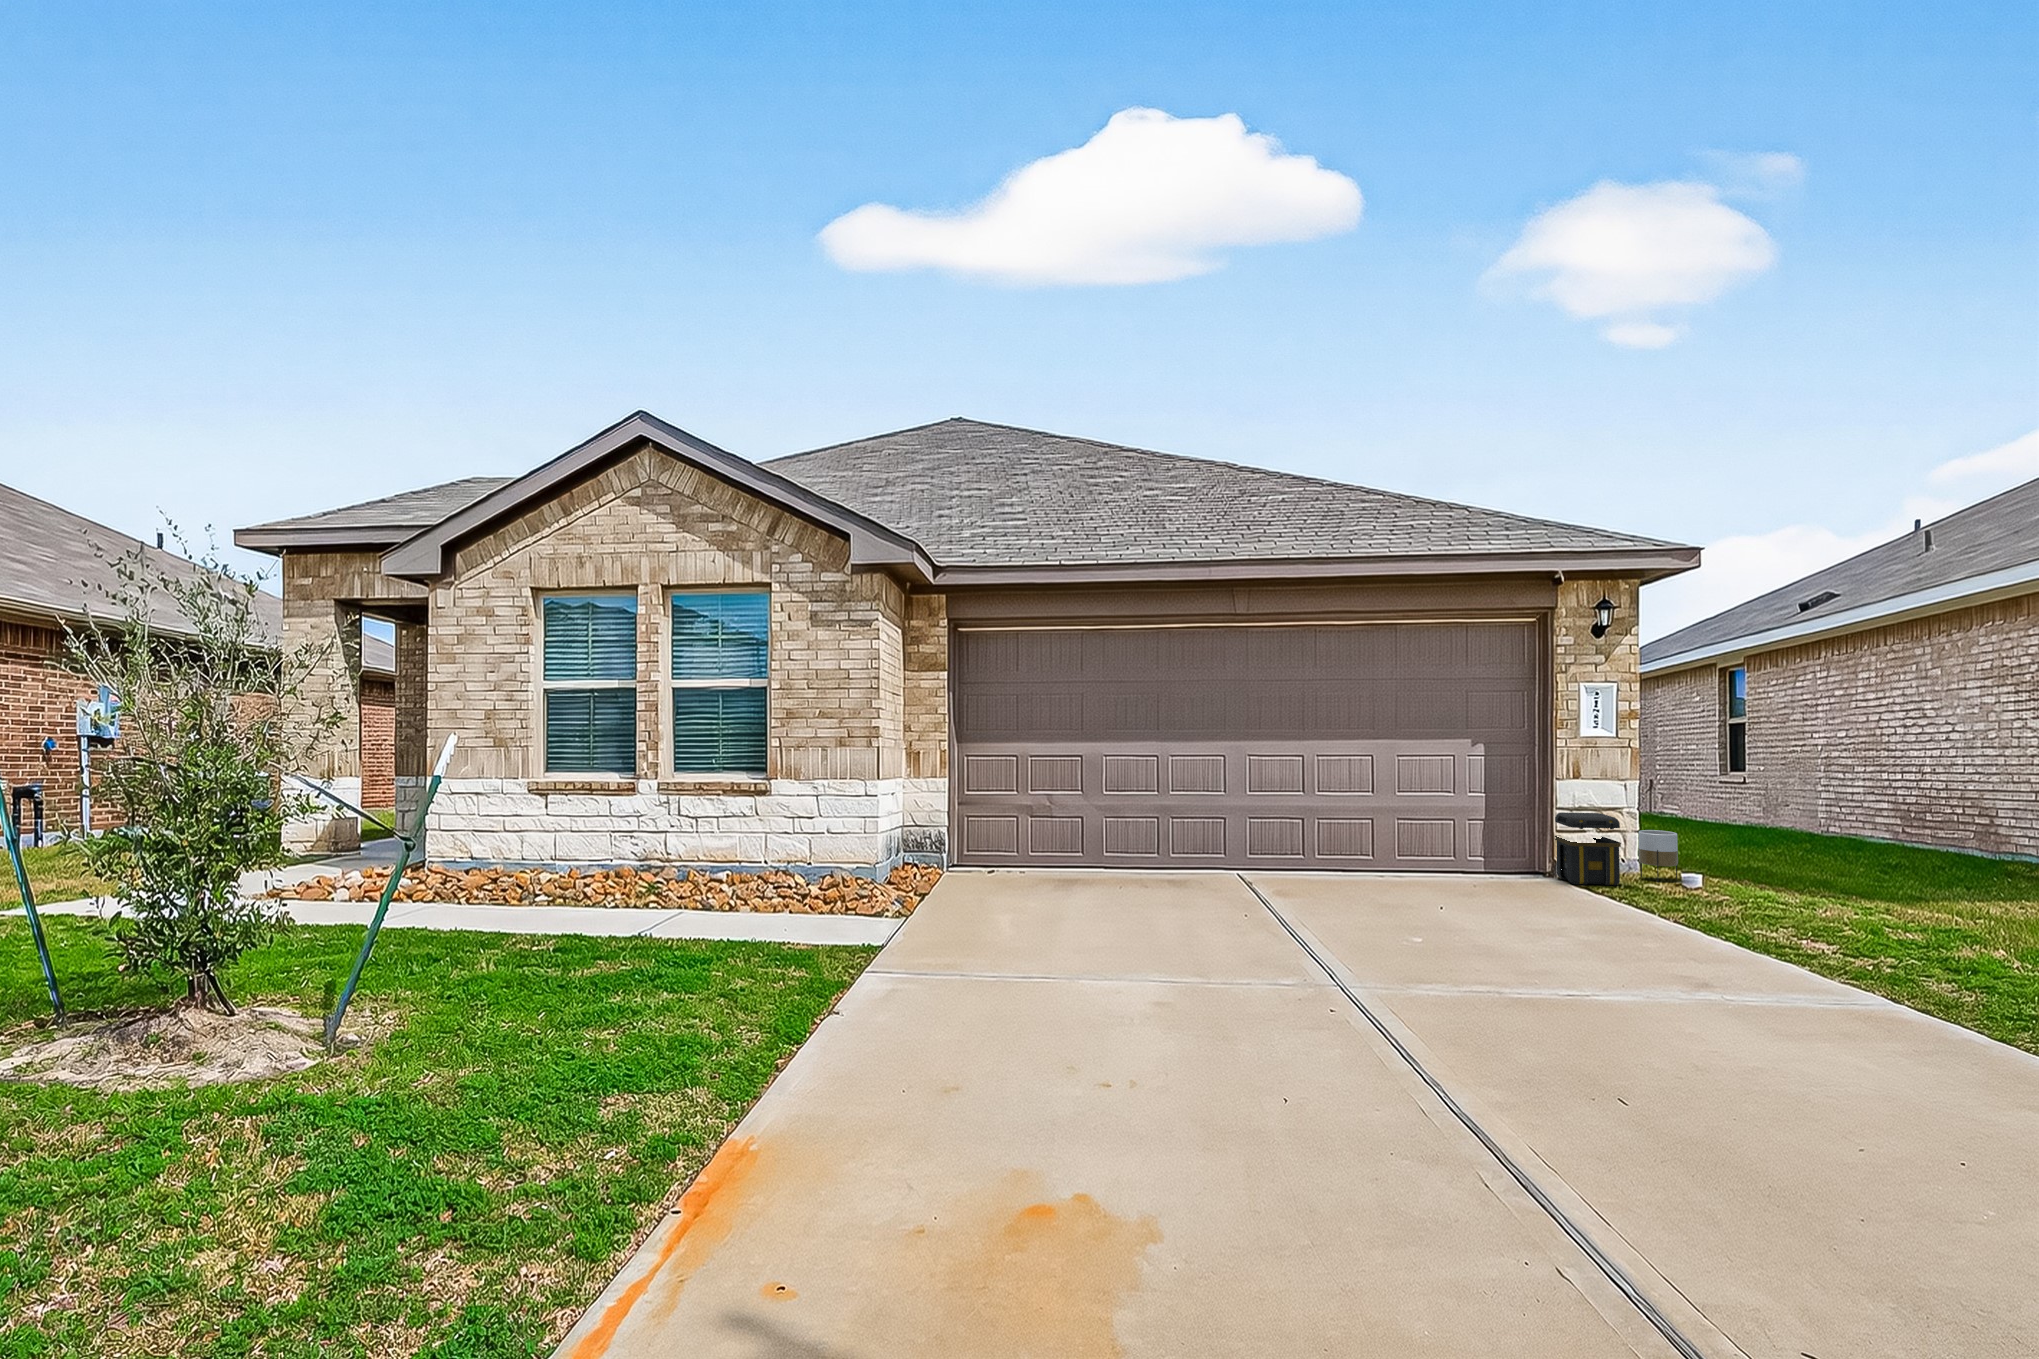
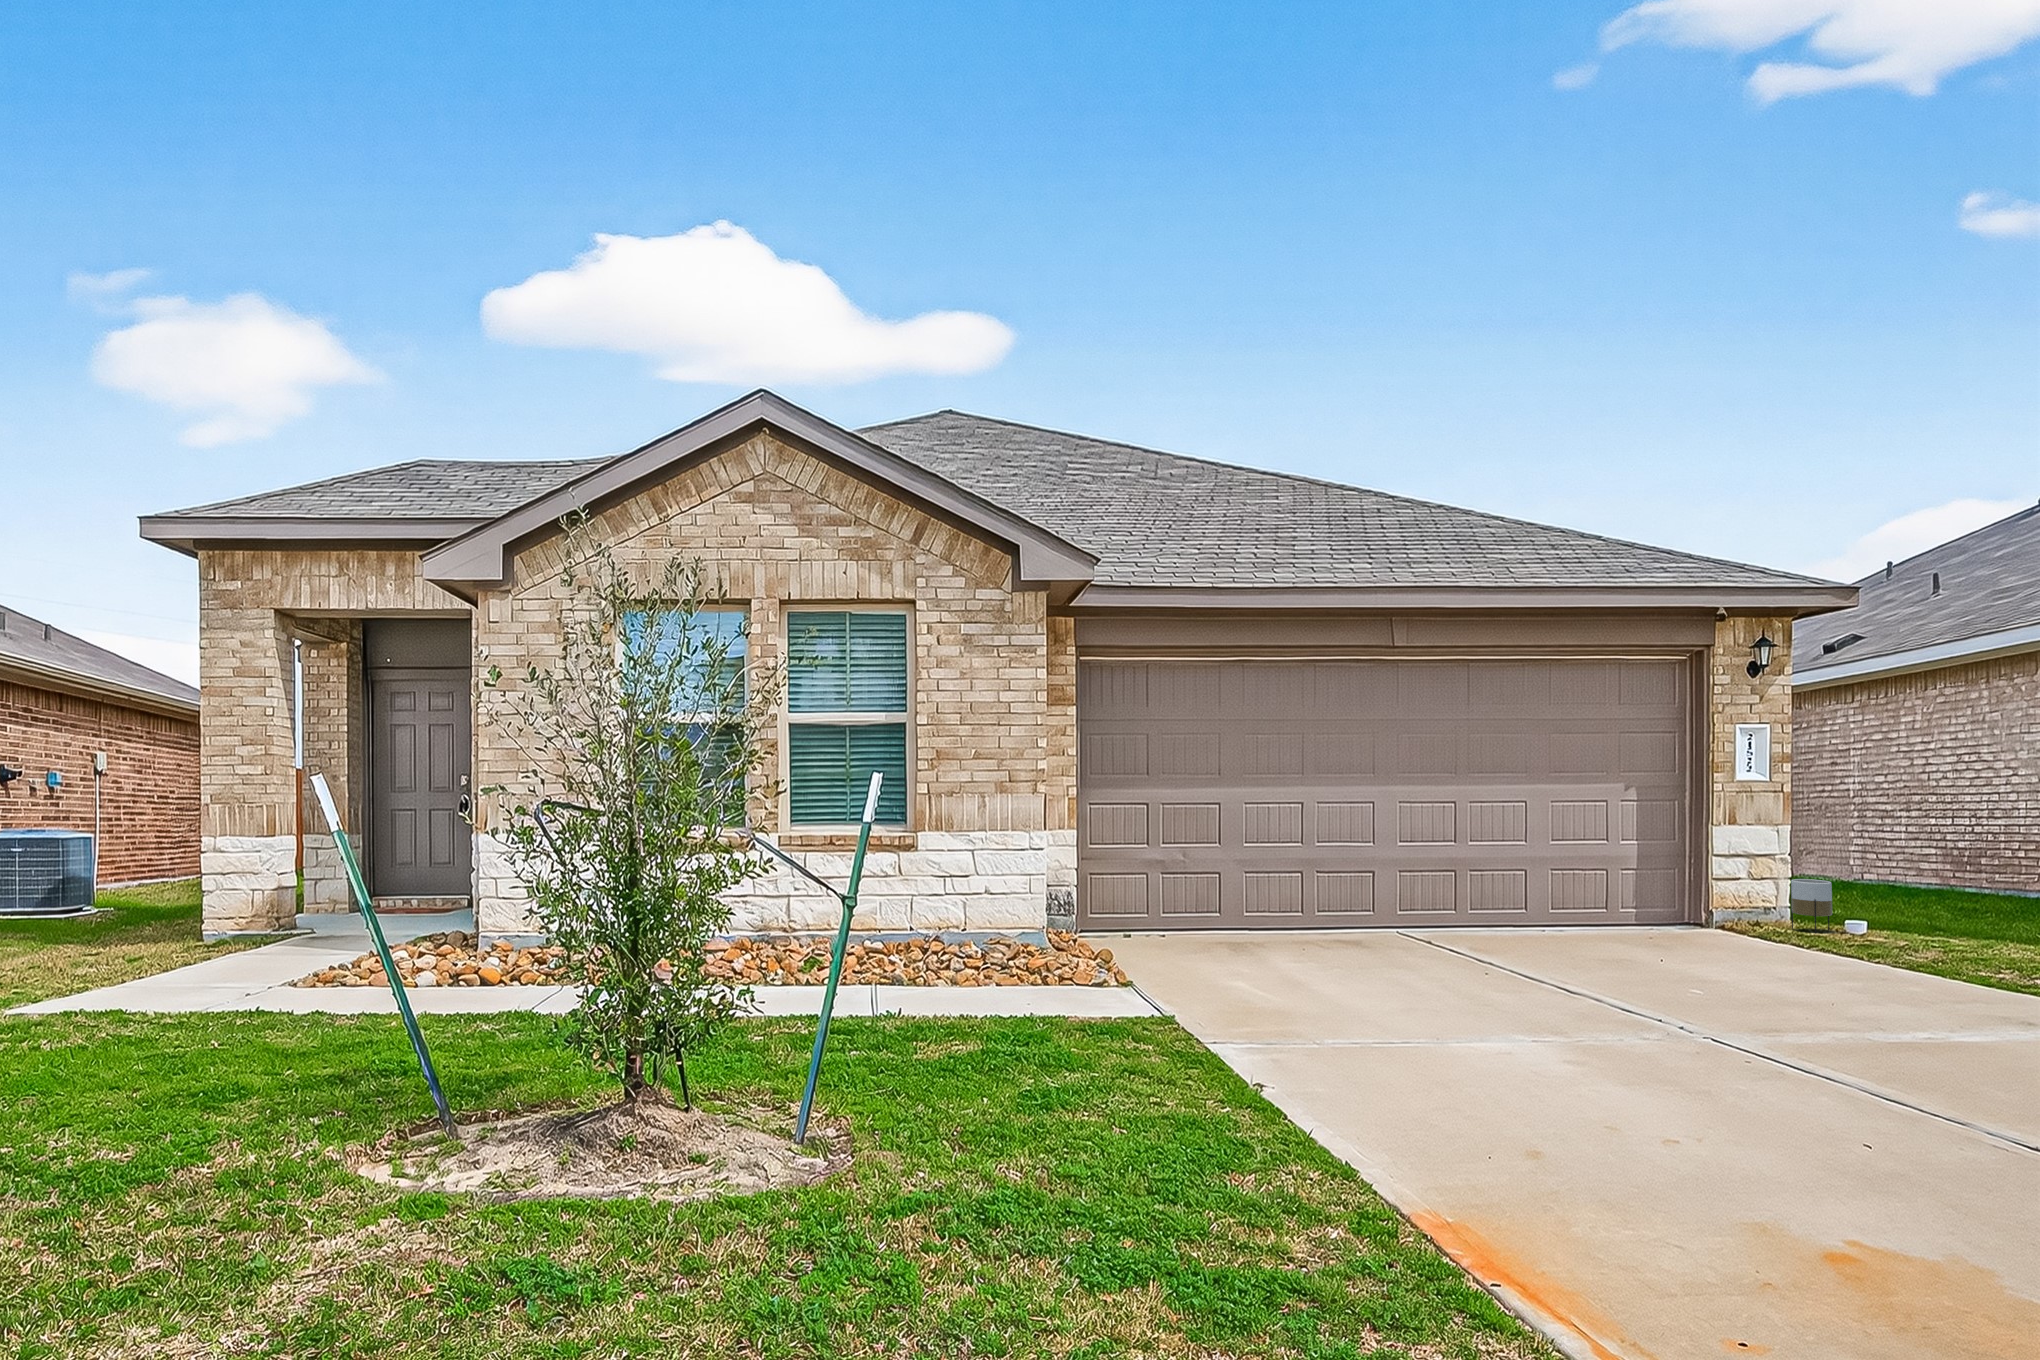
toolbox: present [1555,812,1621,886] -> none [1714,862,1788,938]

